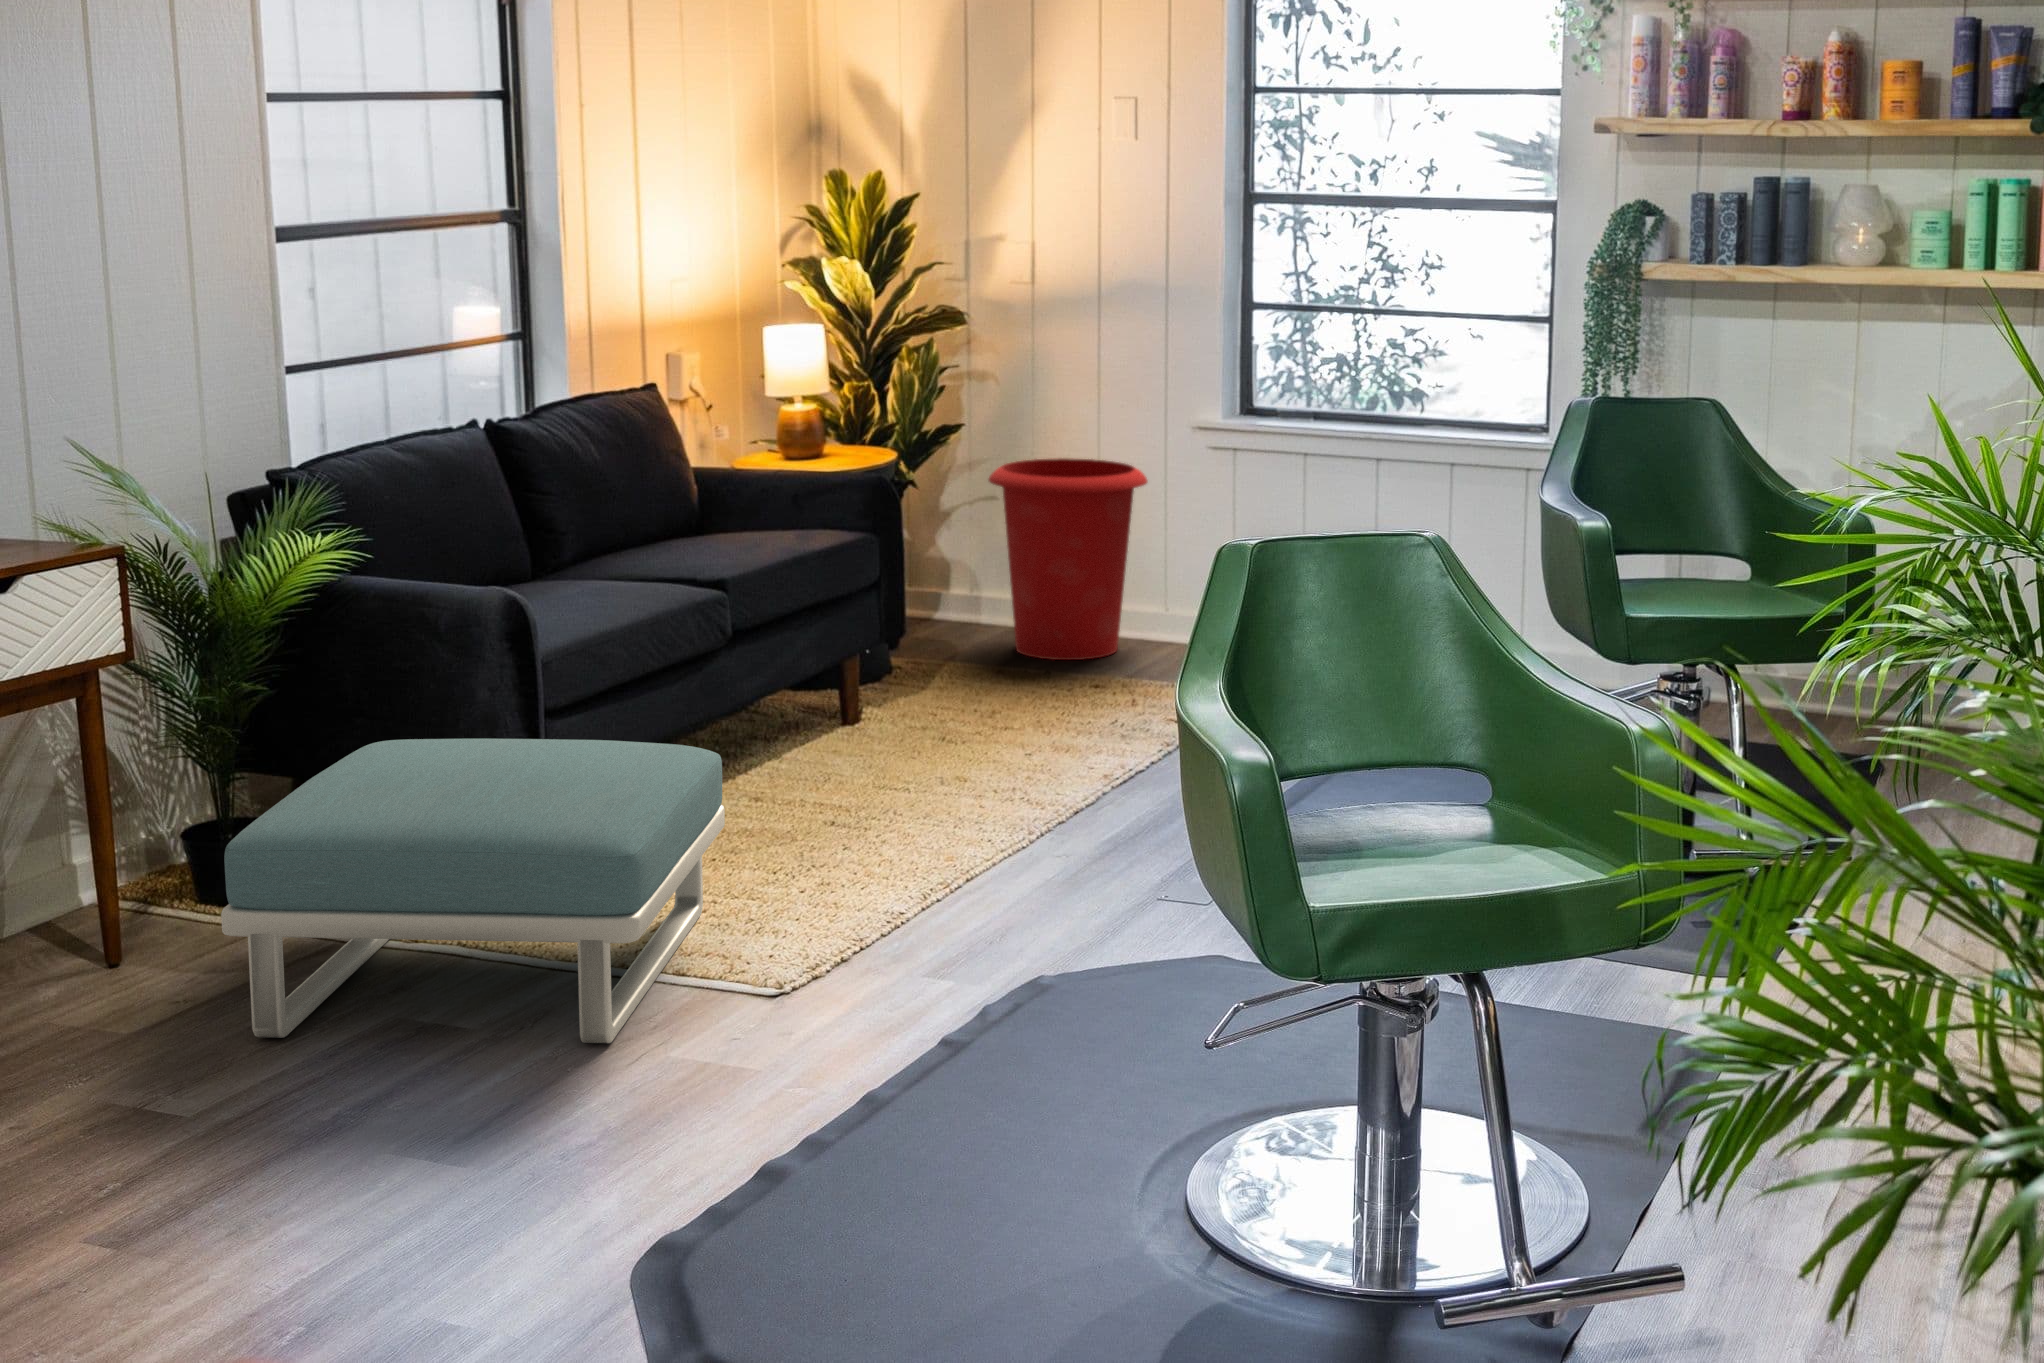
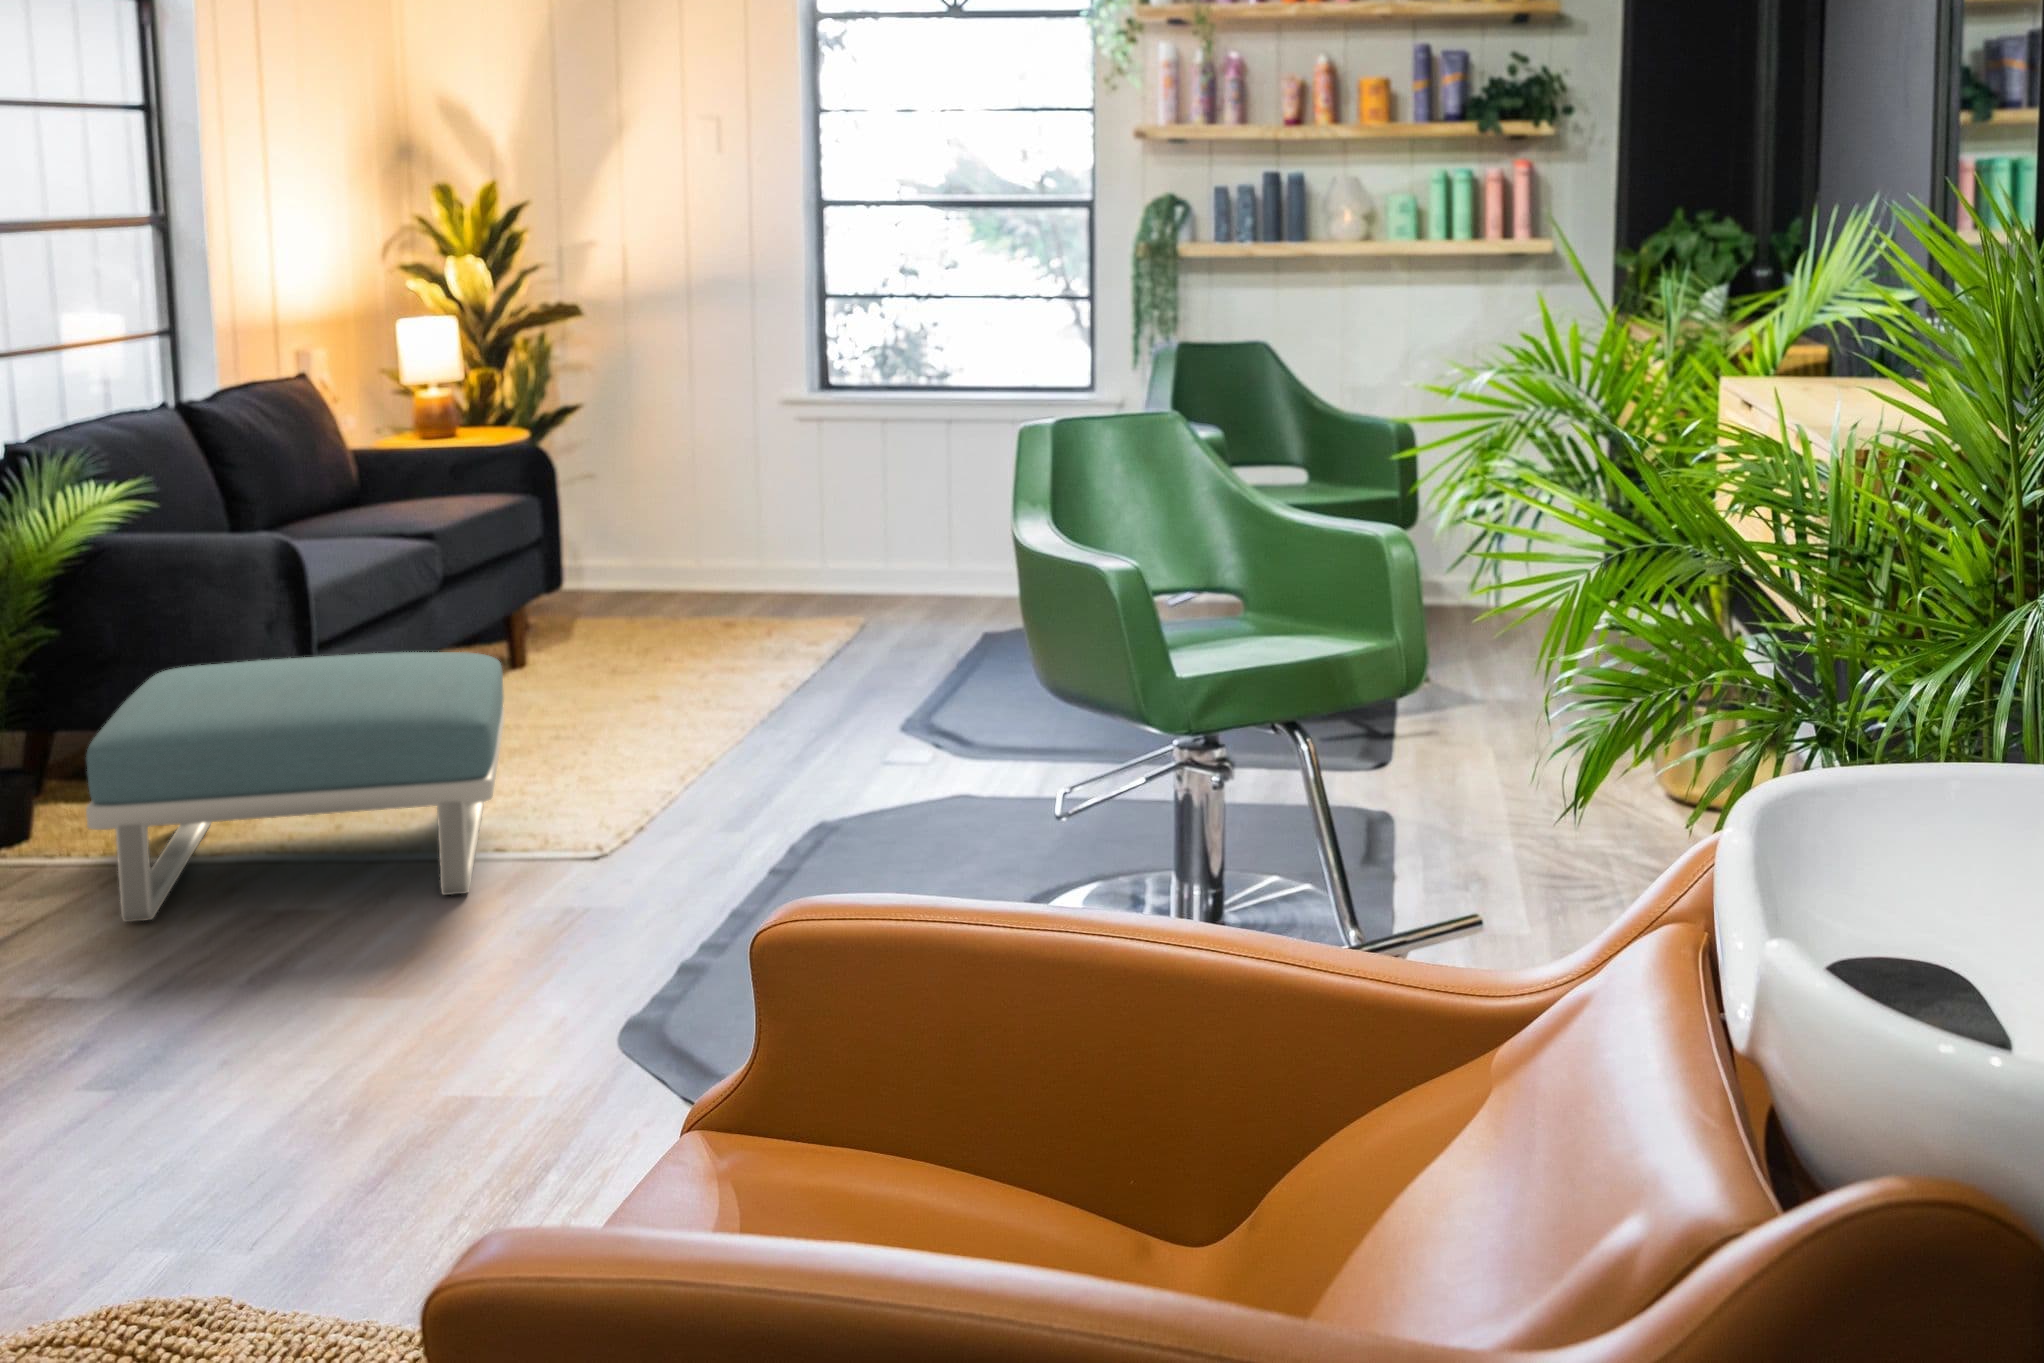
waste bin: present [989,458,1148,660] -> none [606,435,752,610]

